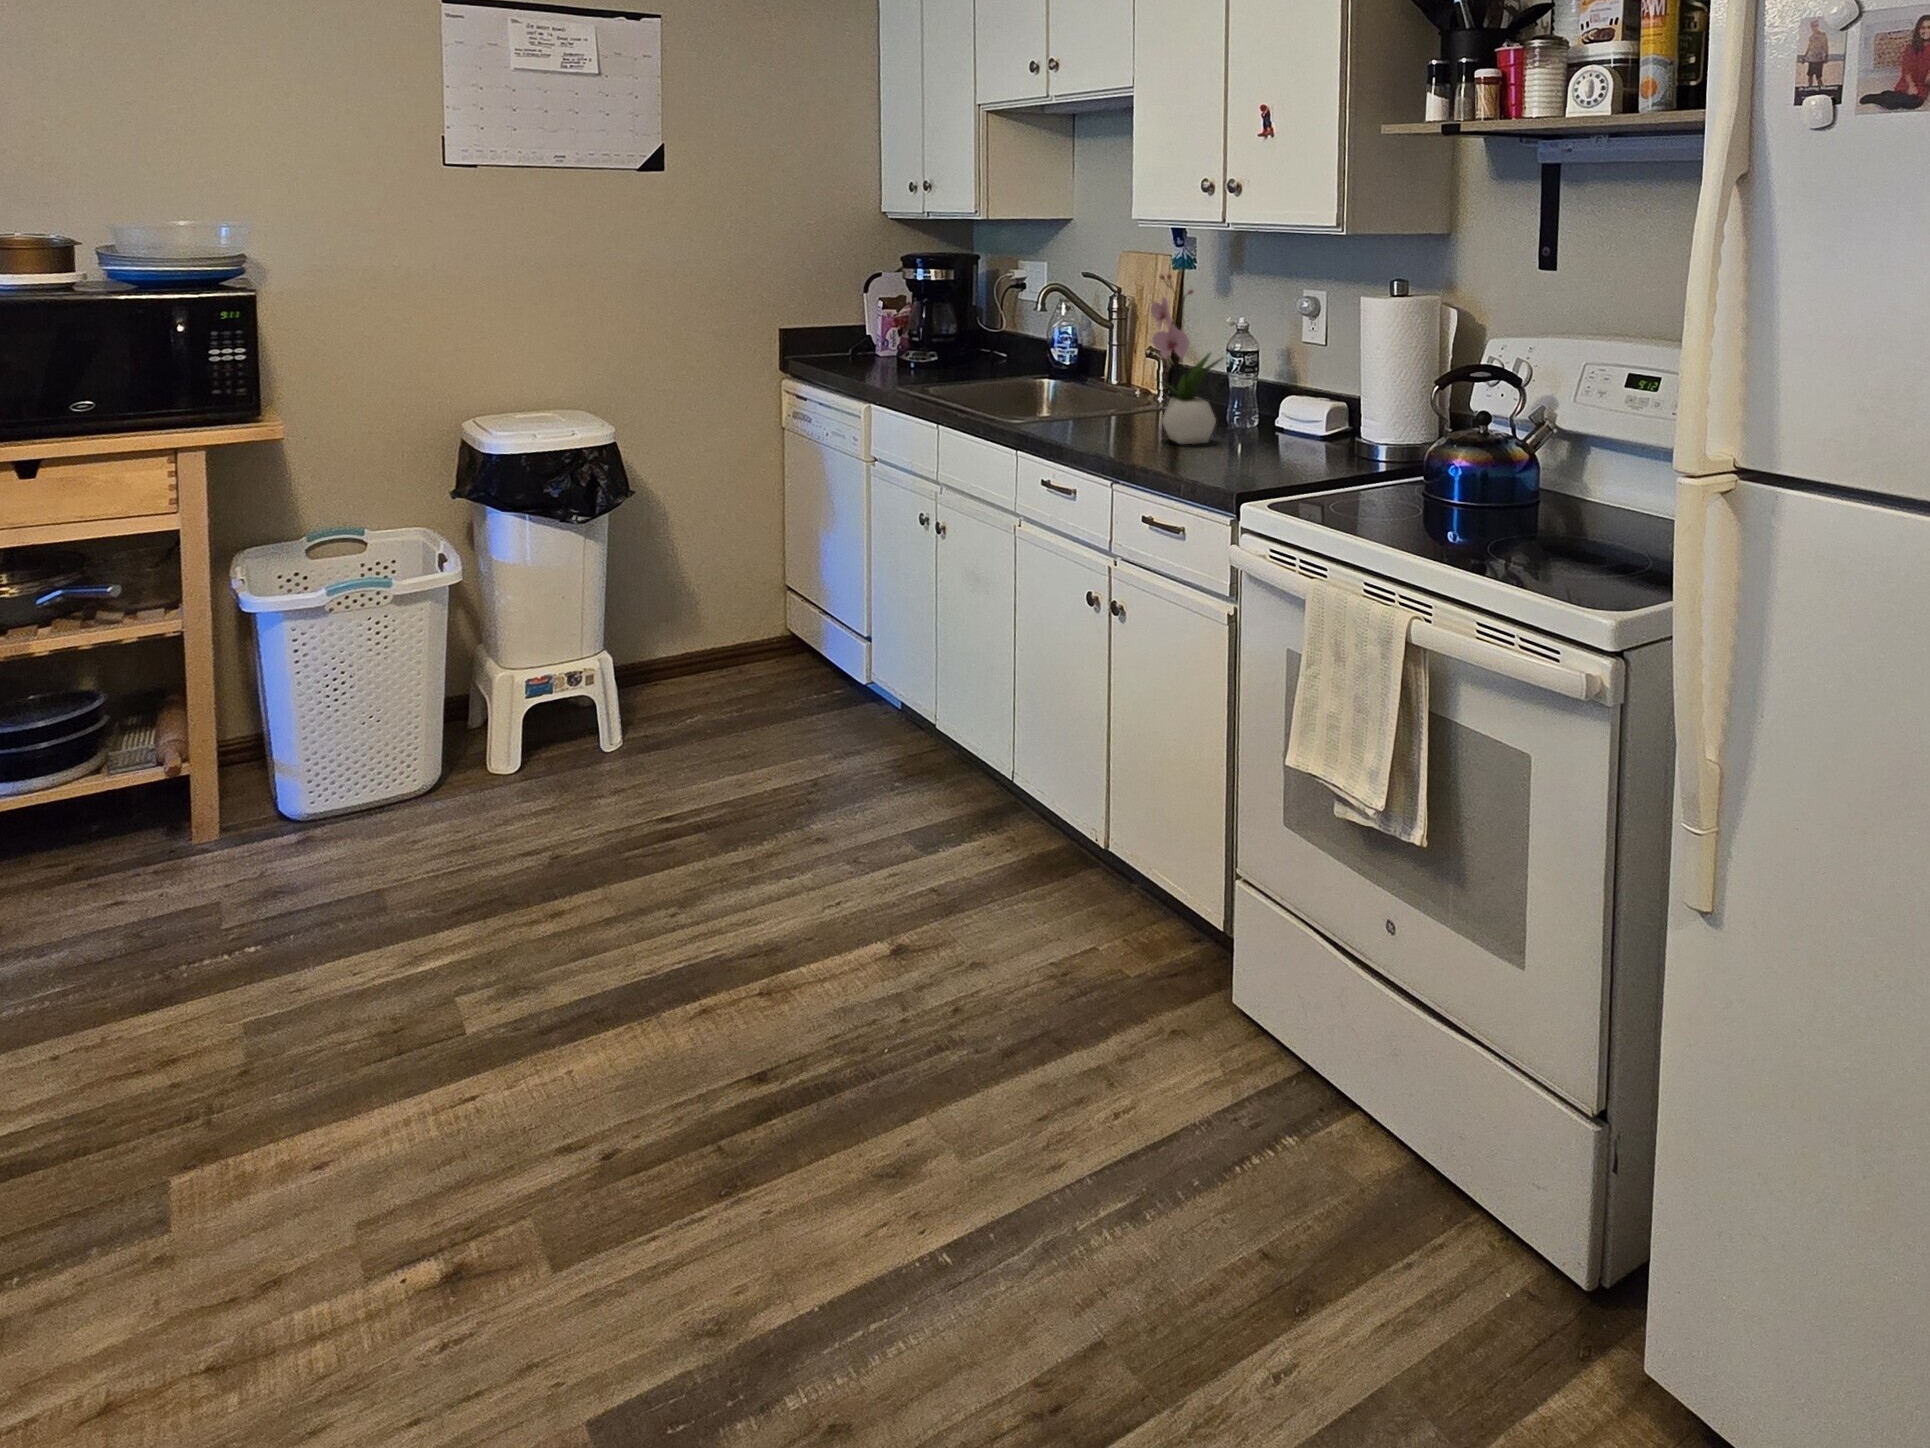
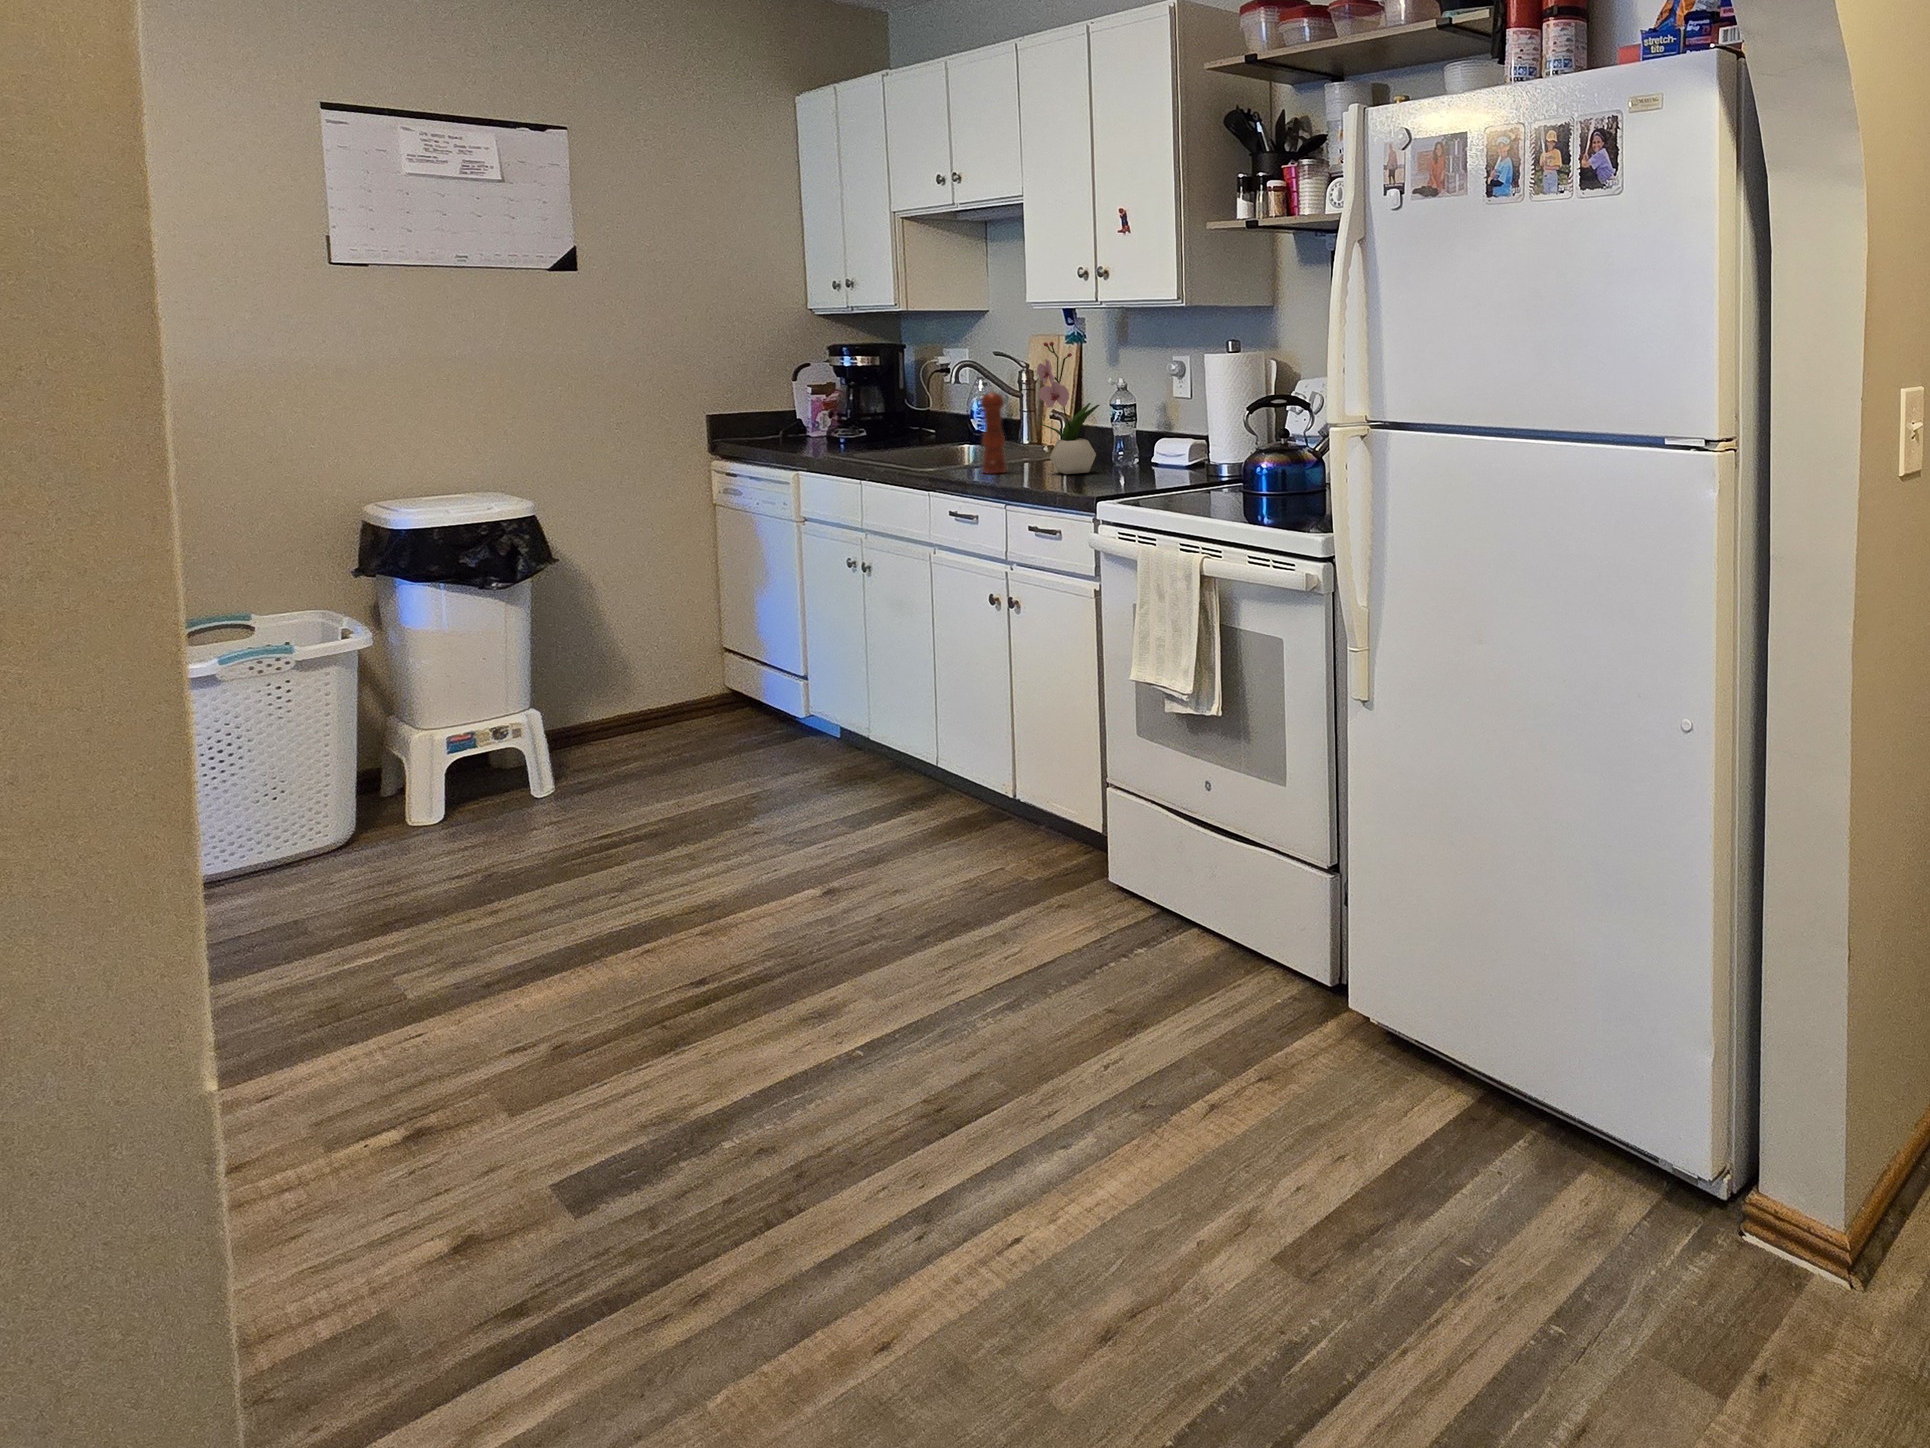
pepper mill: none [1080,327,1109,437] -> present [980,387,1007,474]

